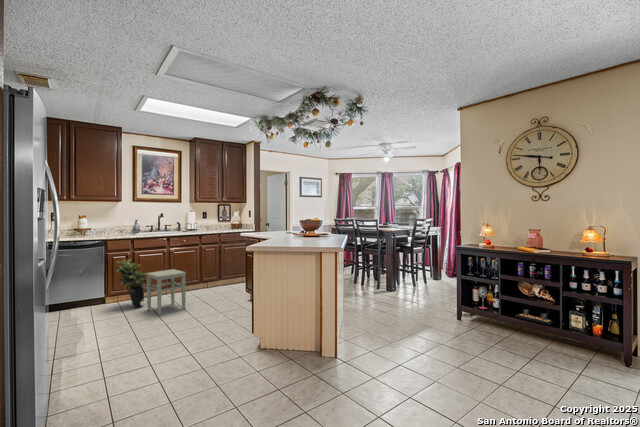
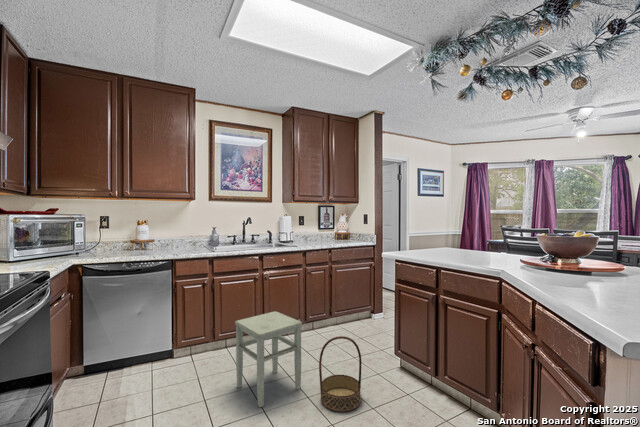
potted plant: present [117,259,147,308] -> none [187,290,236,379]
basket: none [193,277,217,314] -> present [319,336,362,412]

